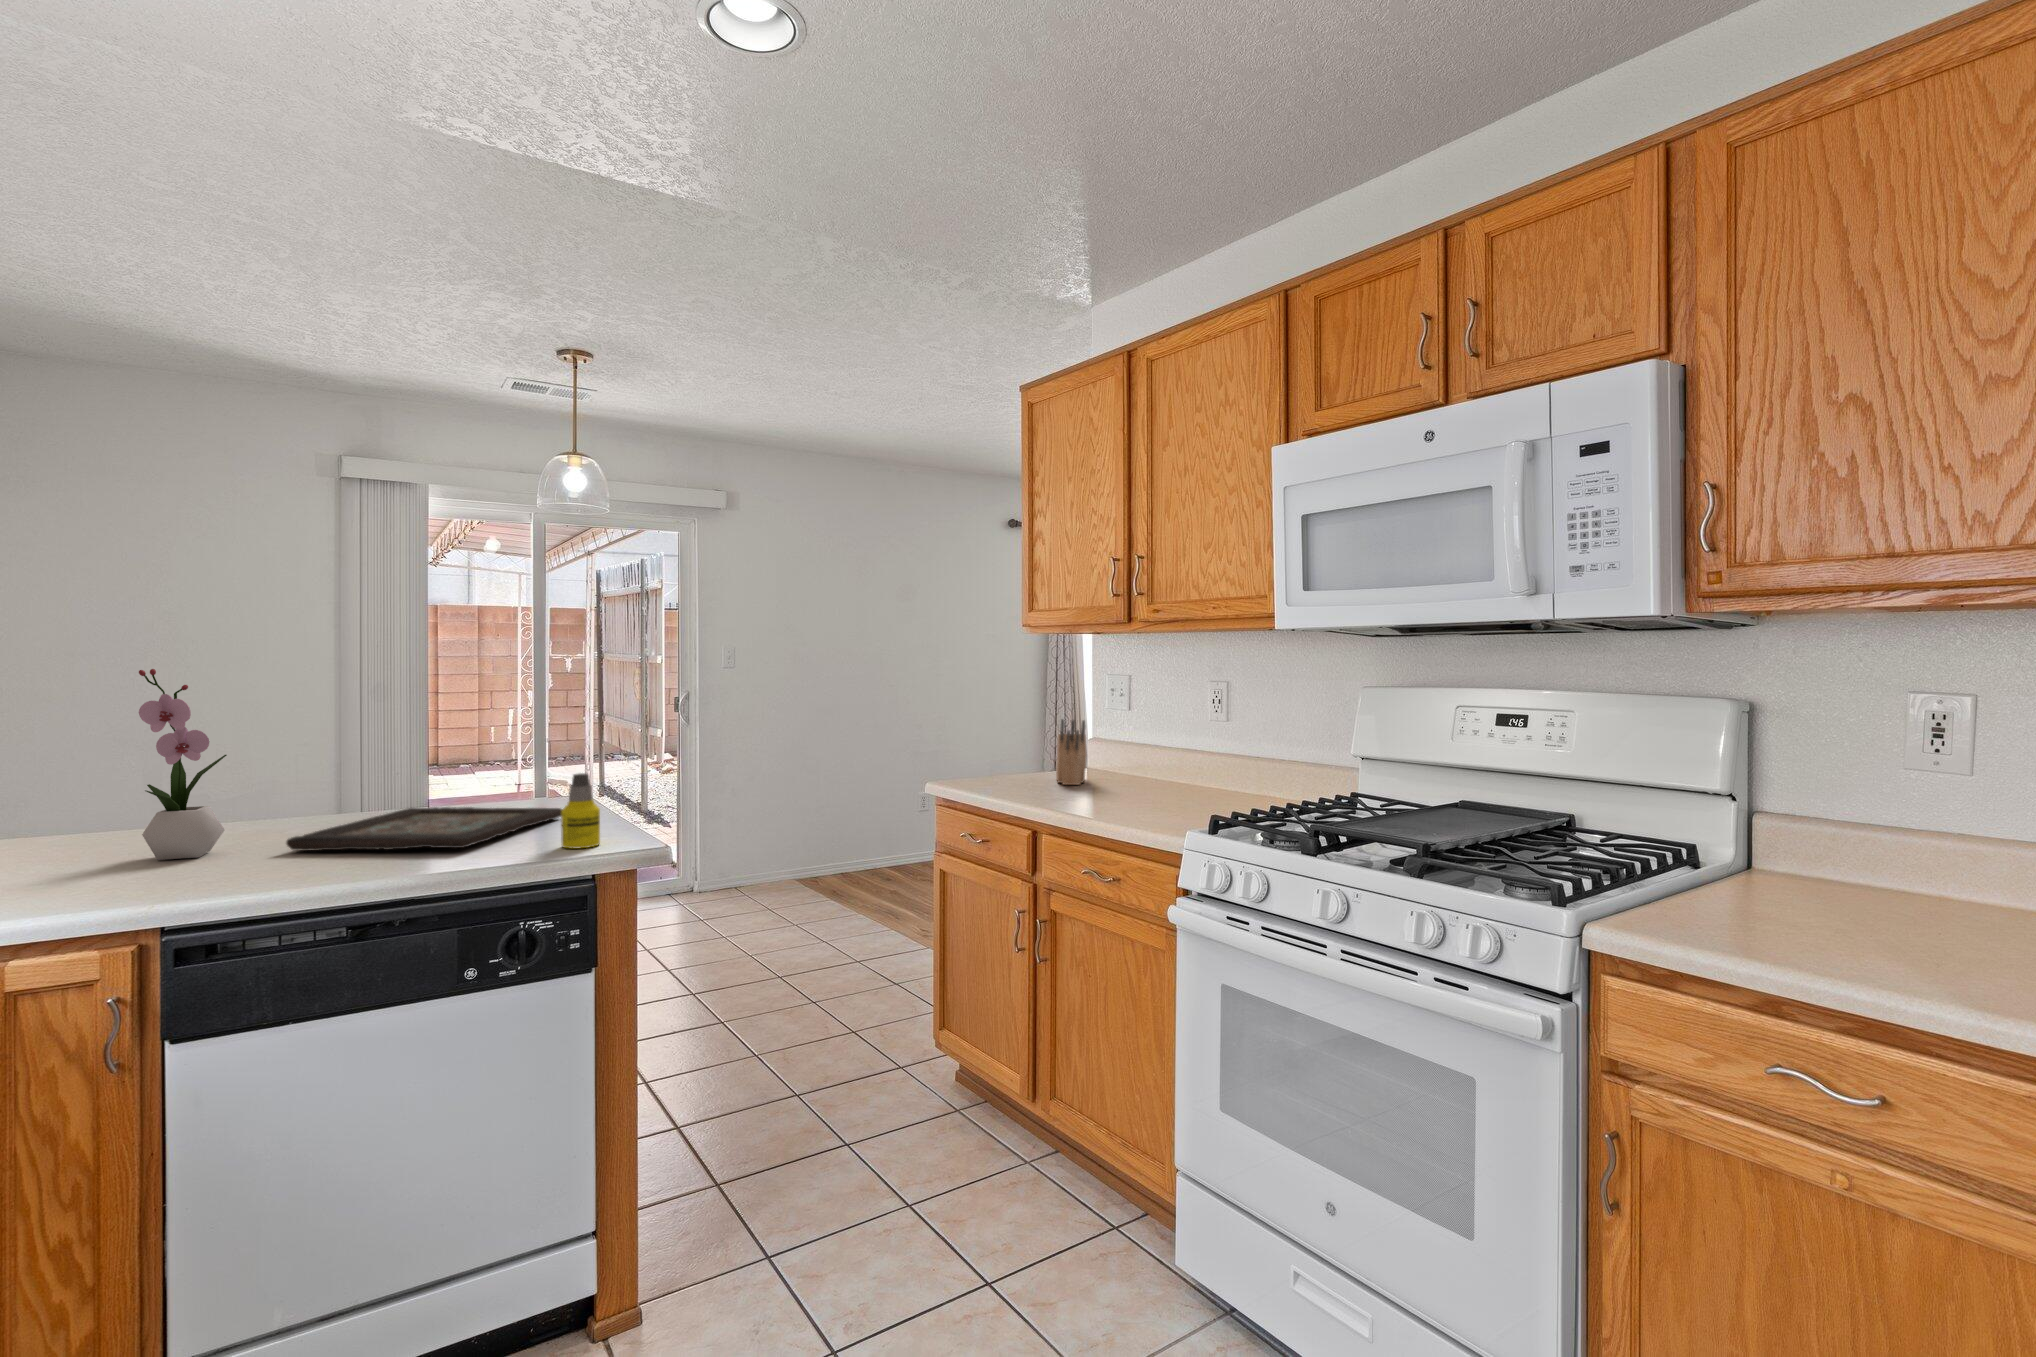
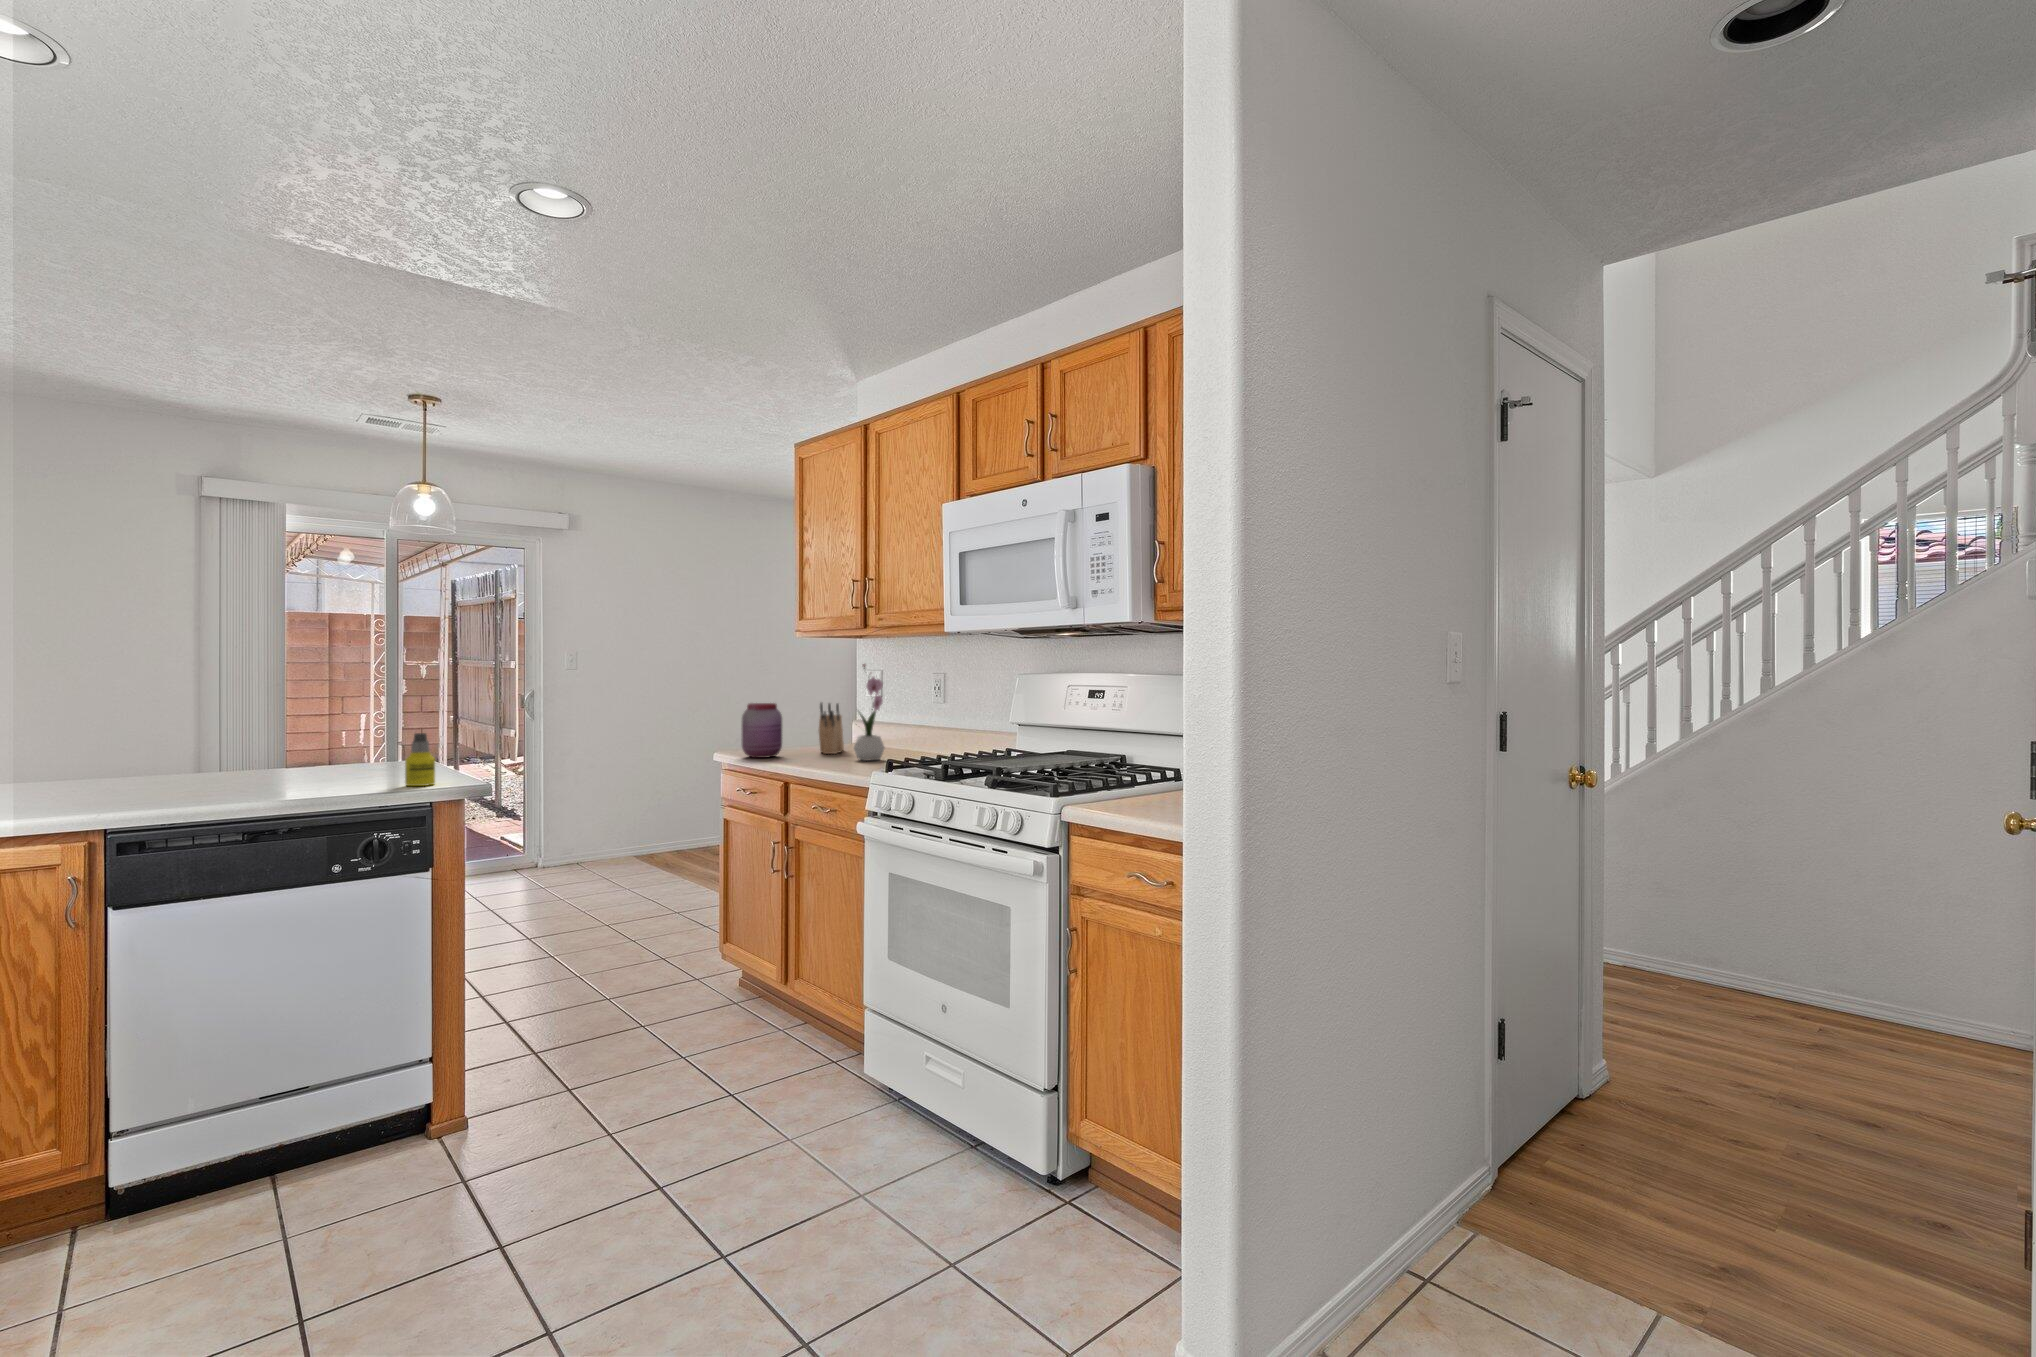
flower arrangement: present [139,669,227,860] -> present [854,664,884,761]
jar: none [964,720,1015,791] -> present [742,703,782,758]
decorative tray: present [286,807,562,851] -> none [190,765,408,790]

